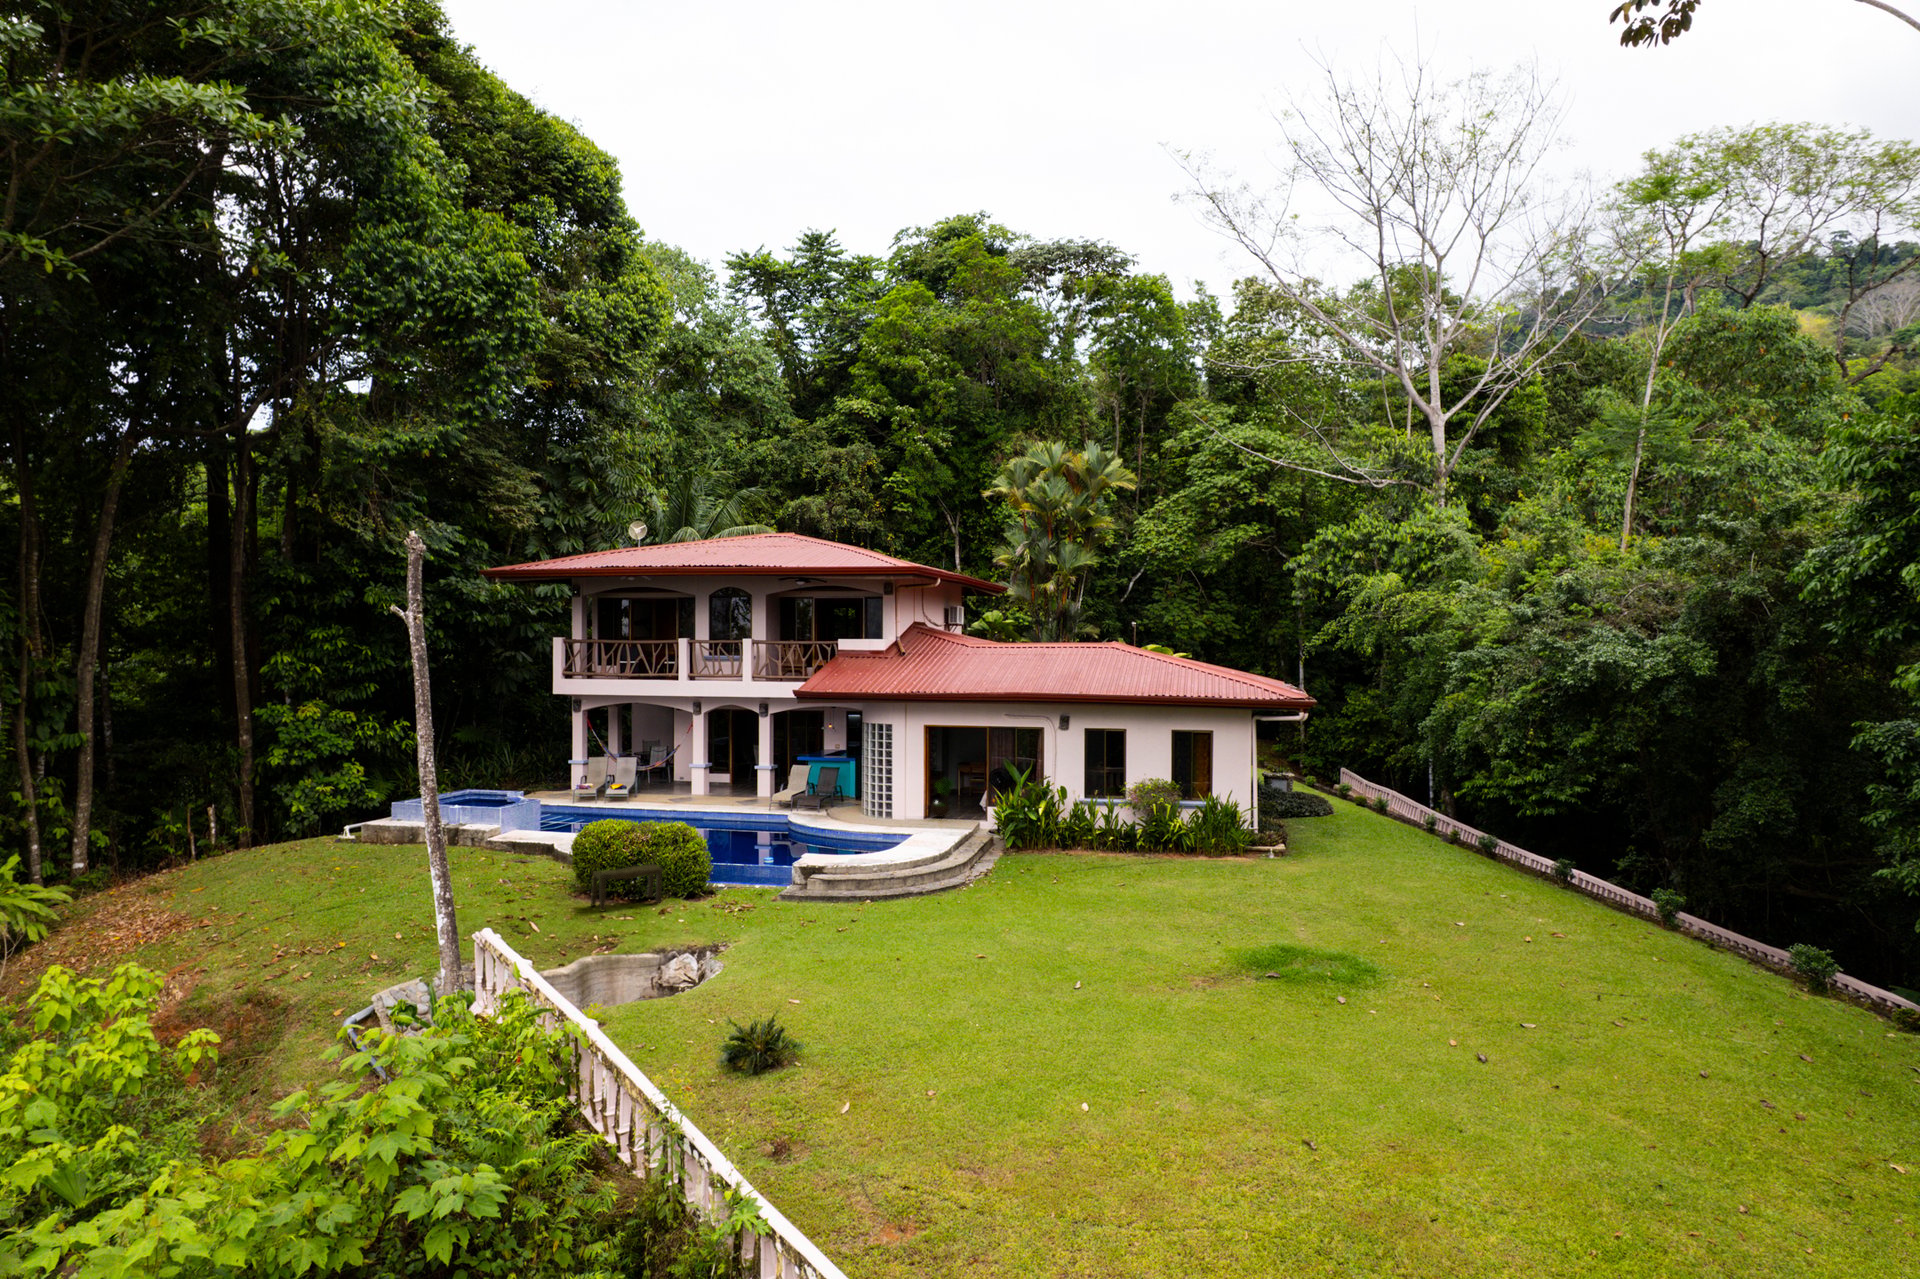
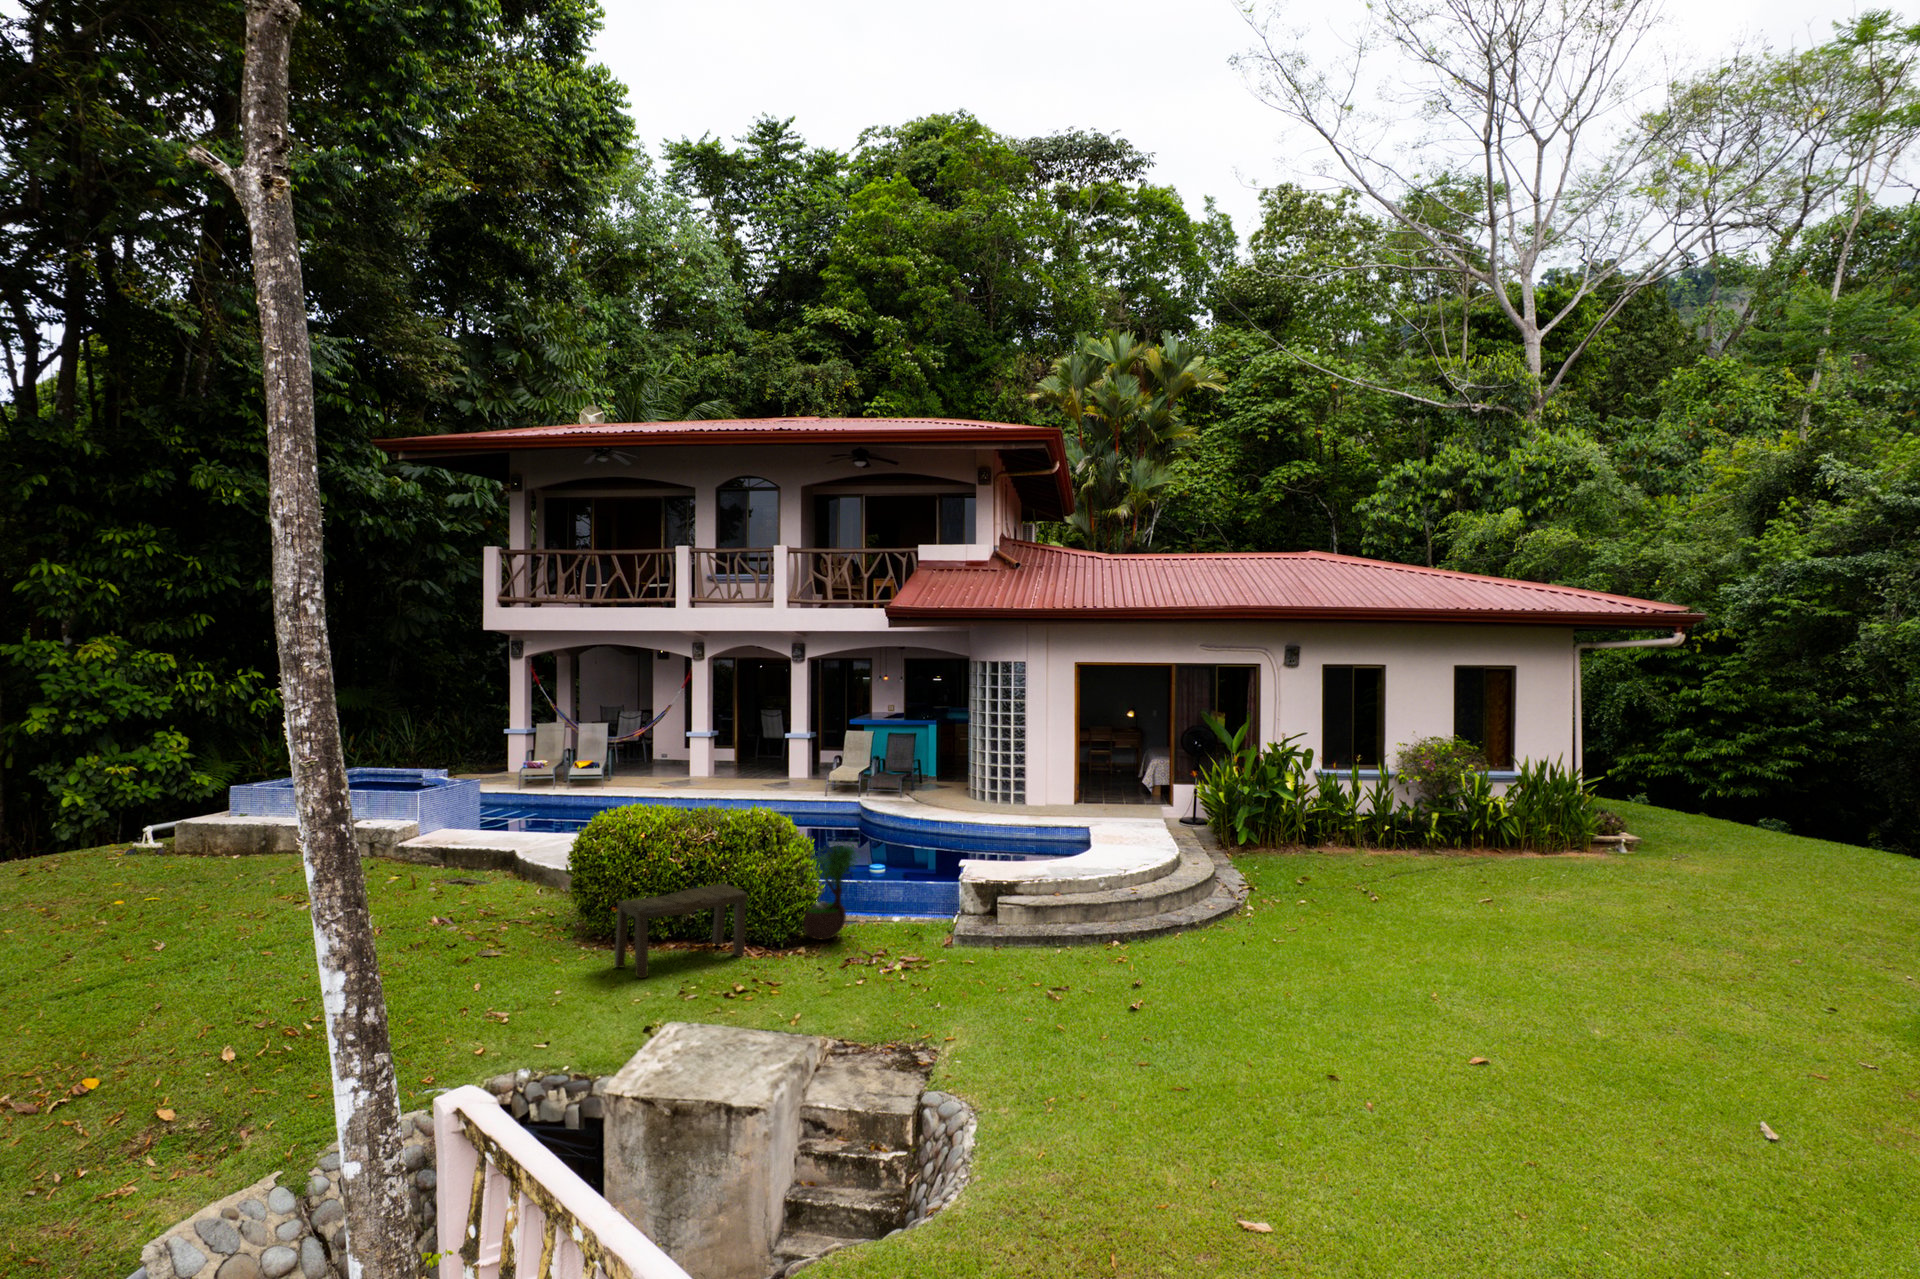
potted tree: present [931,779,953,817] -> present [804,841,859,940]

